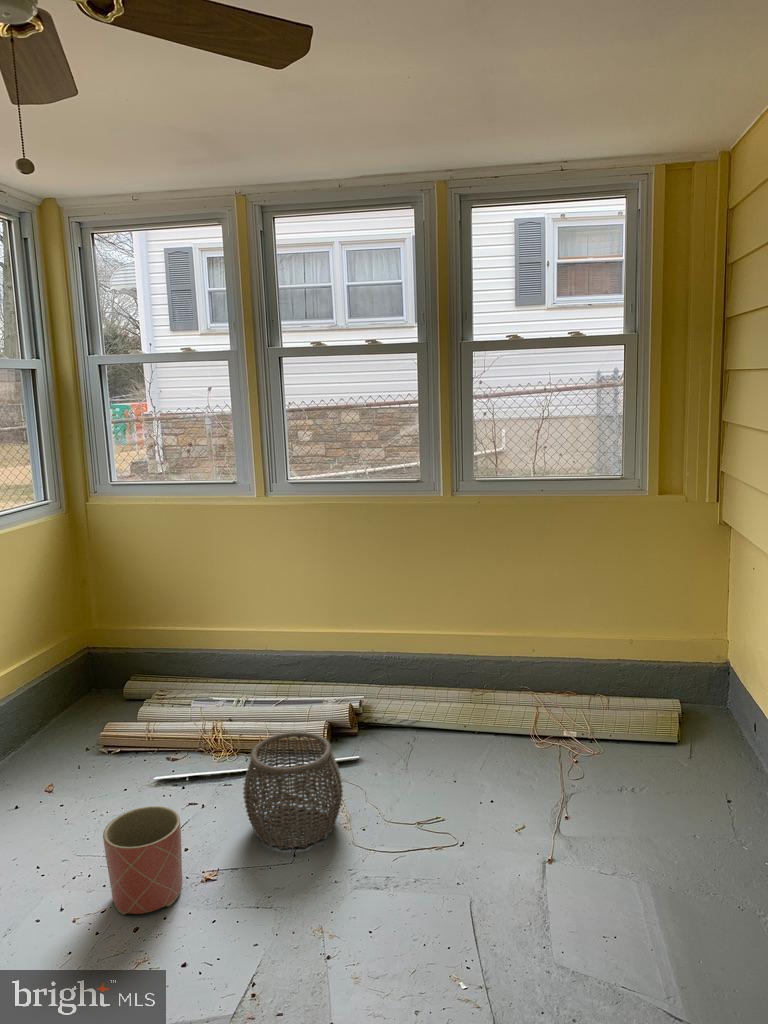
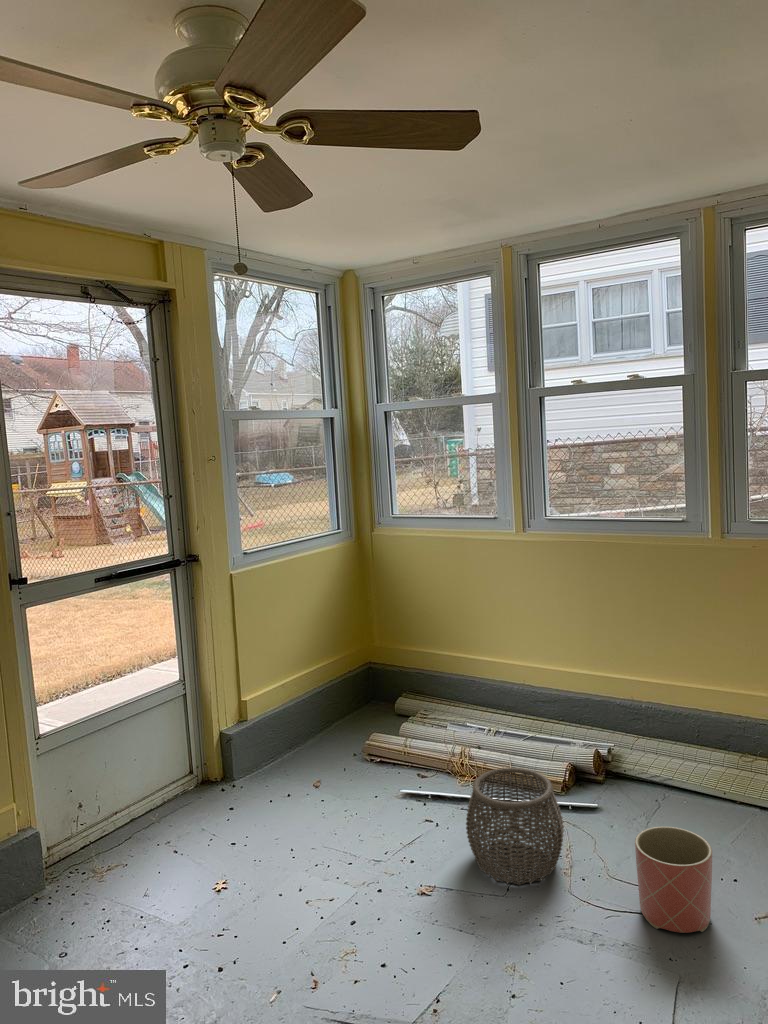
planter: present [103,806,182,915] -> present [635,826,712,933]

